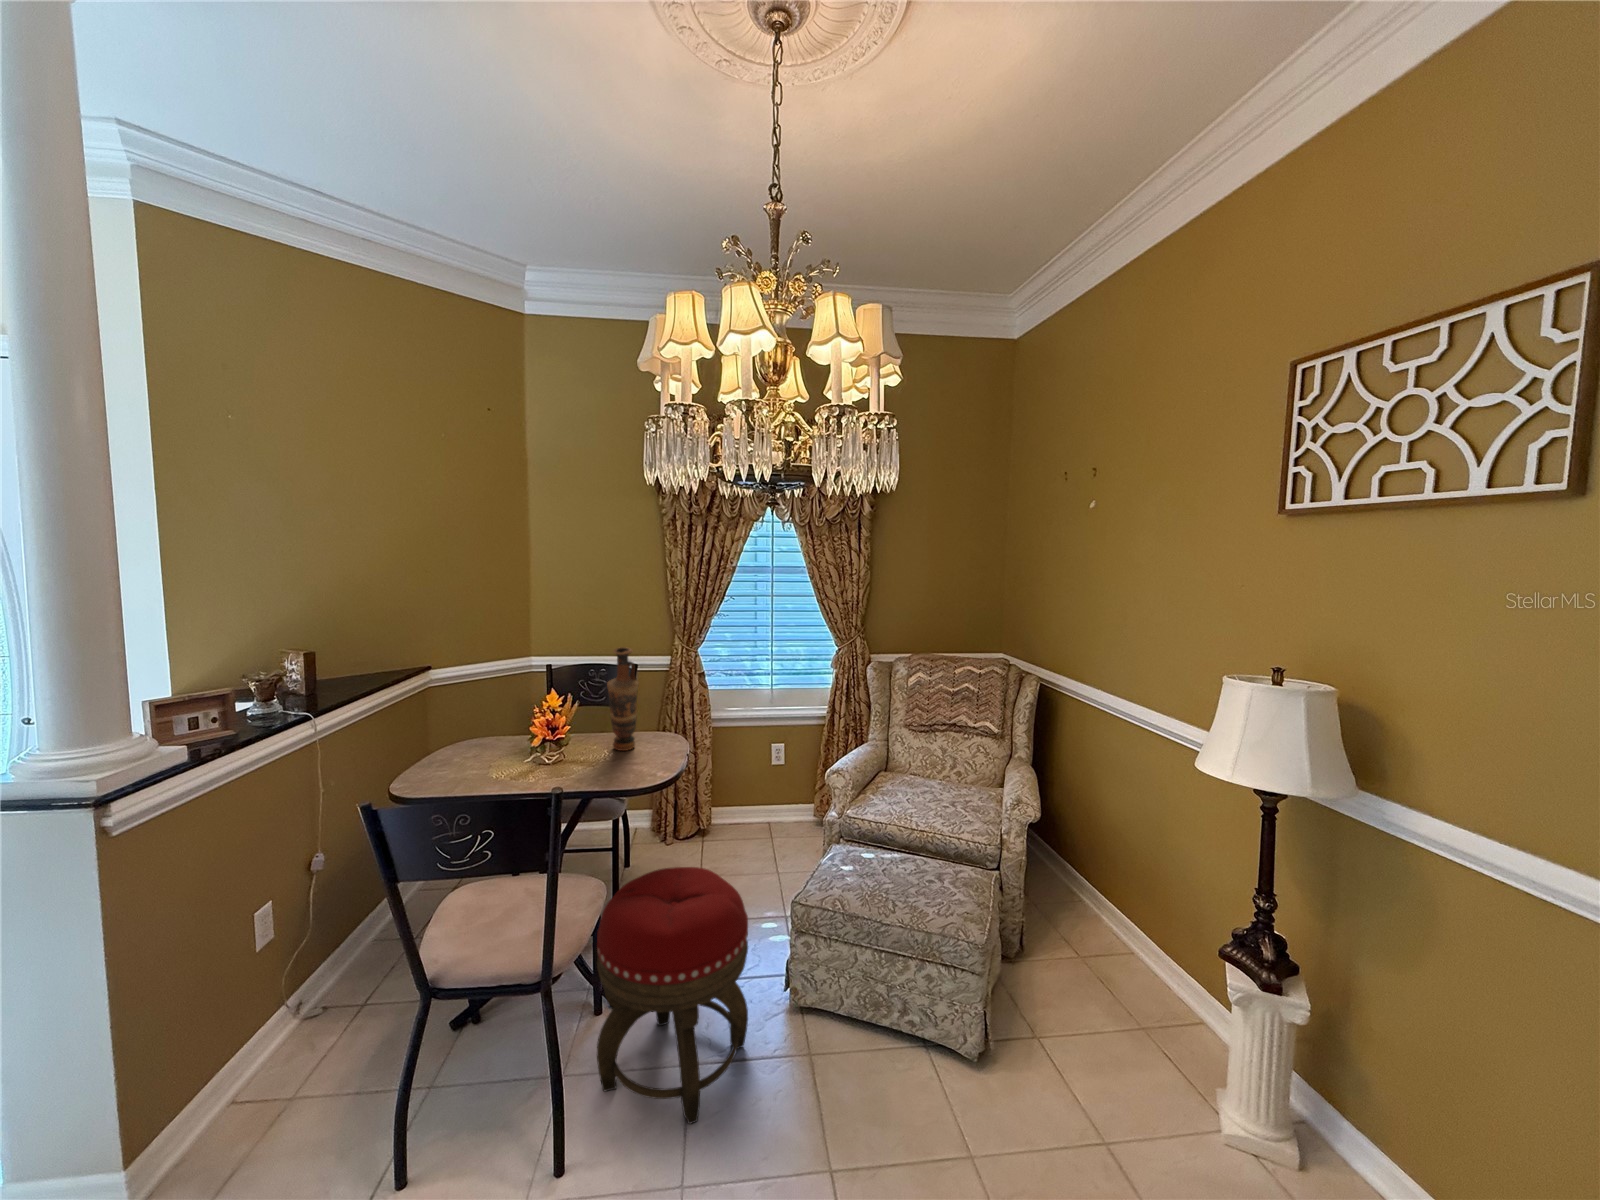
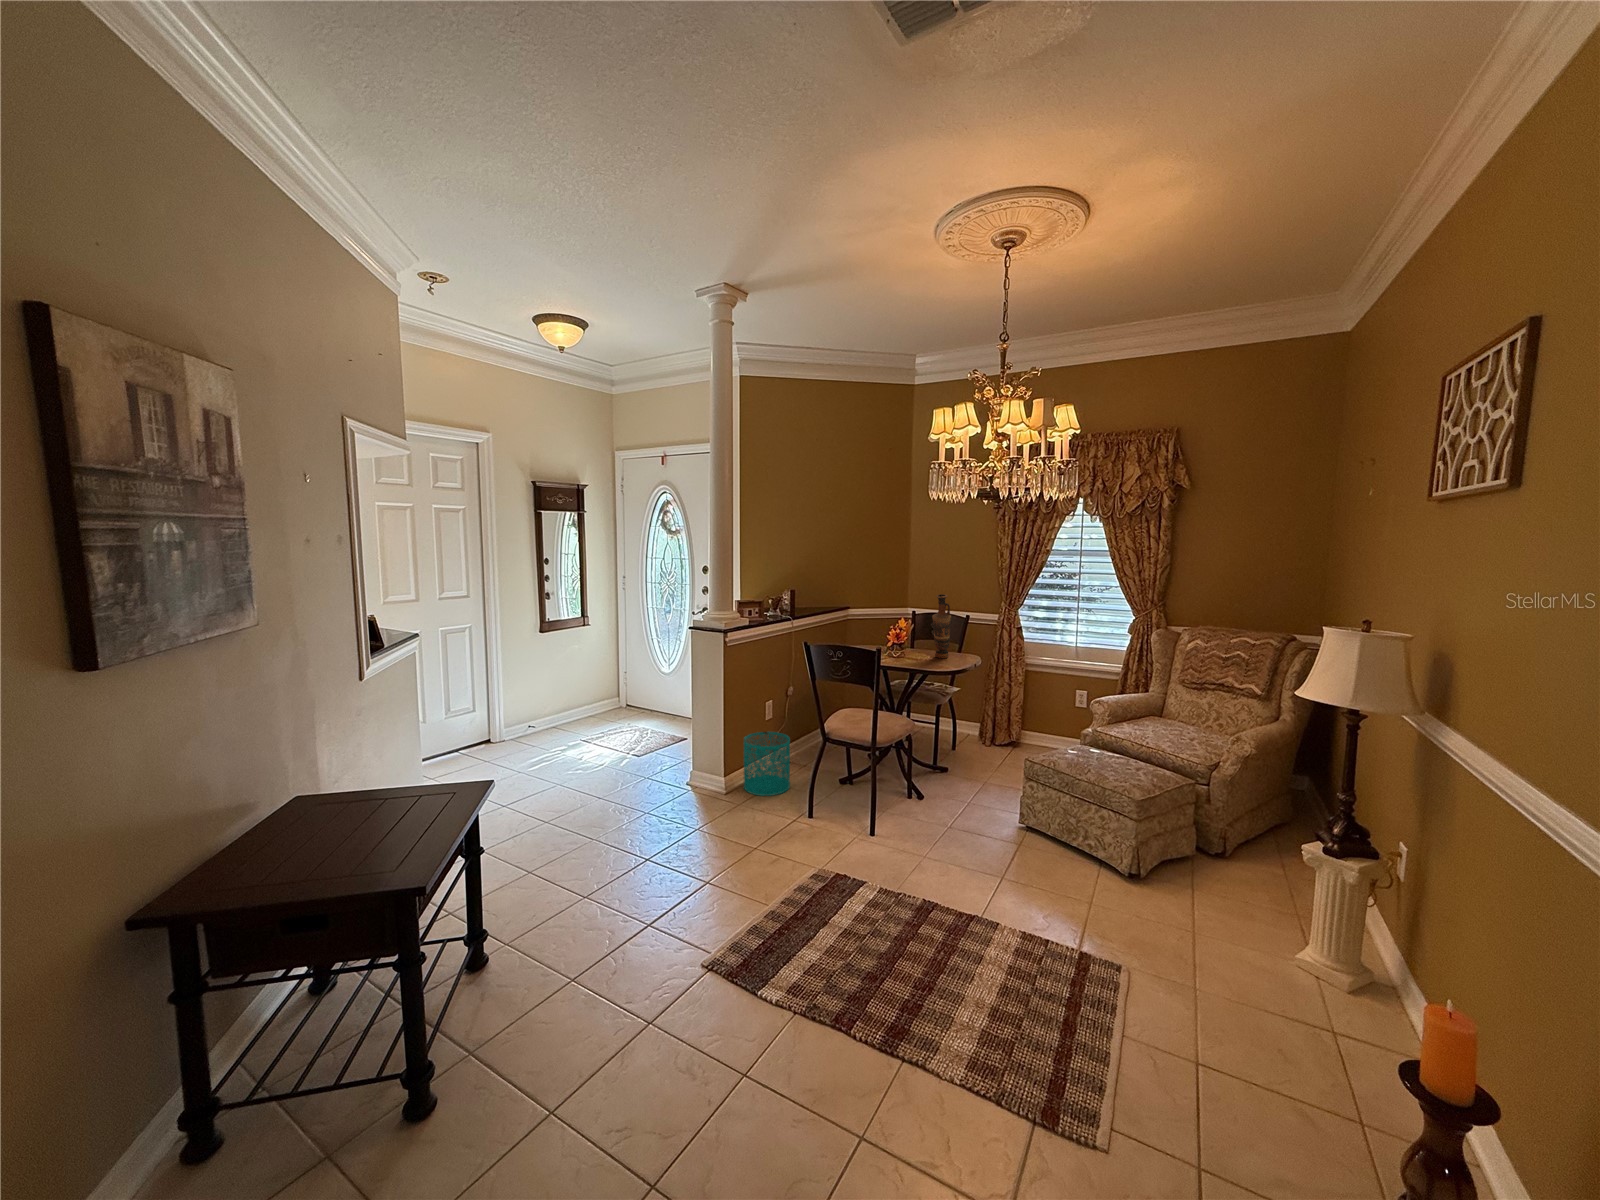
footstool: present [597,867,748,1124] -> none [898,718,987,844]
wastebasket: none [194,981,337,1169] -> present [744,732,790,796]

